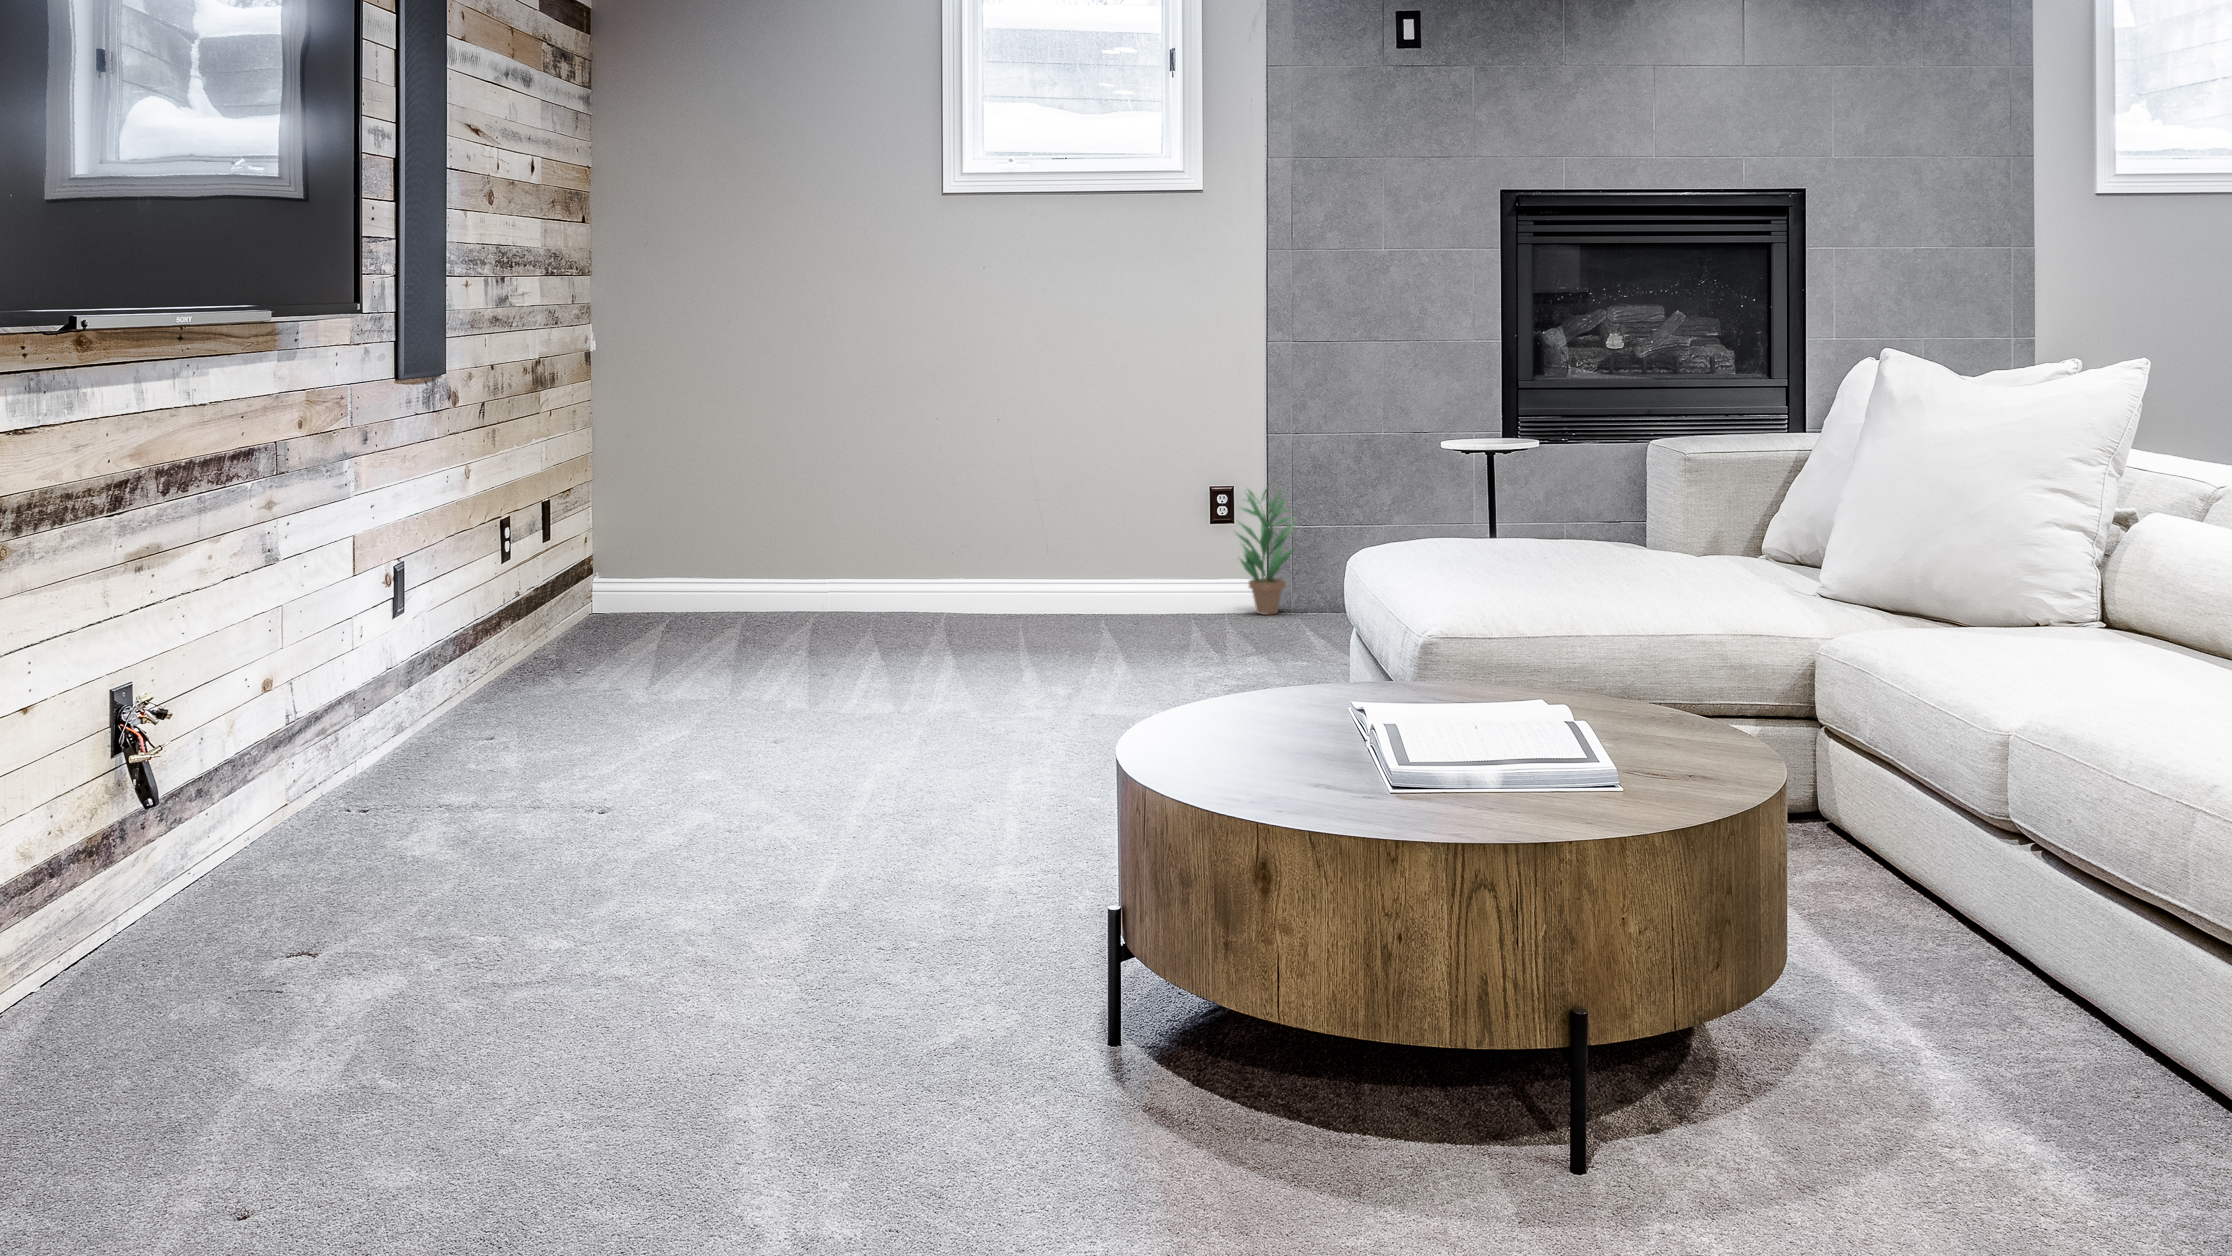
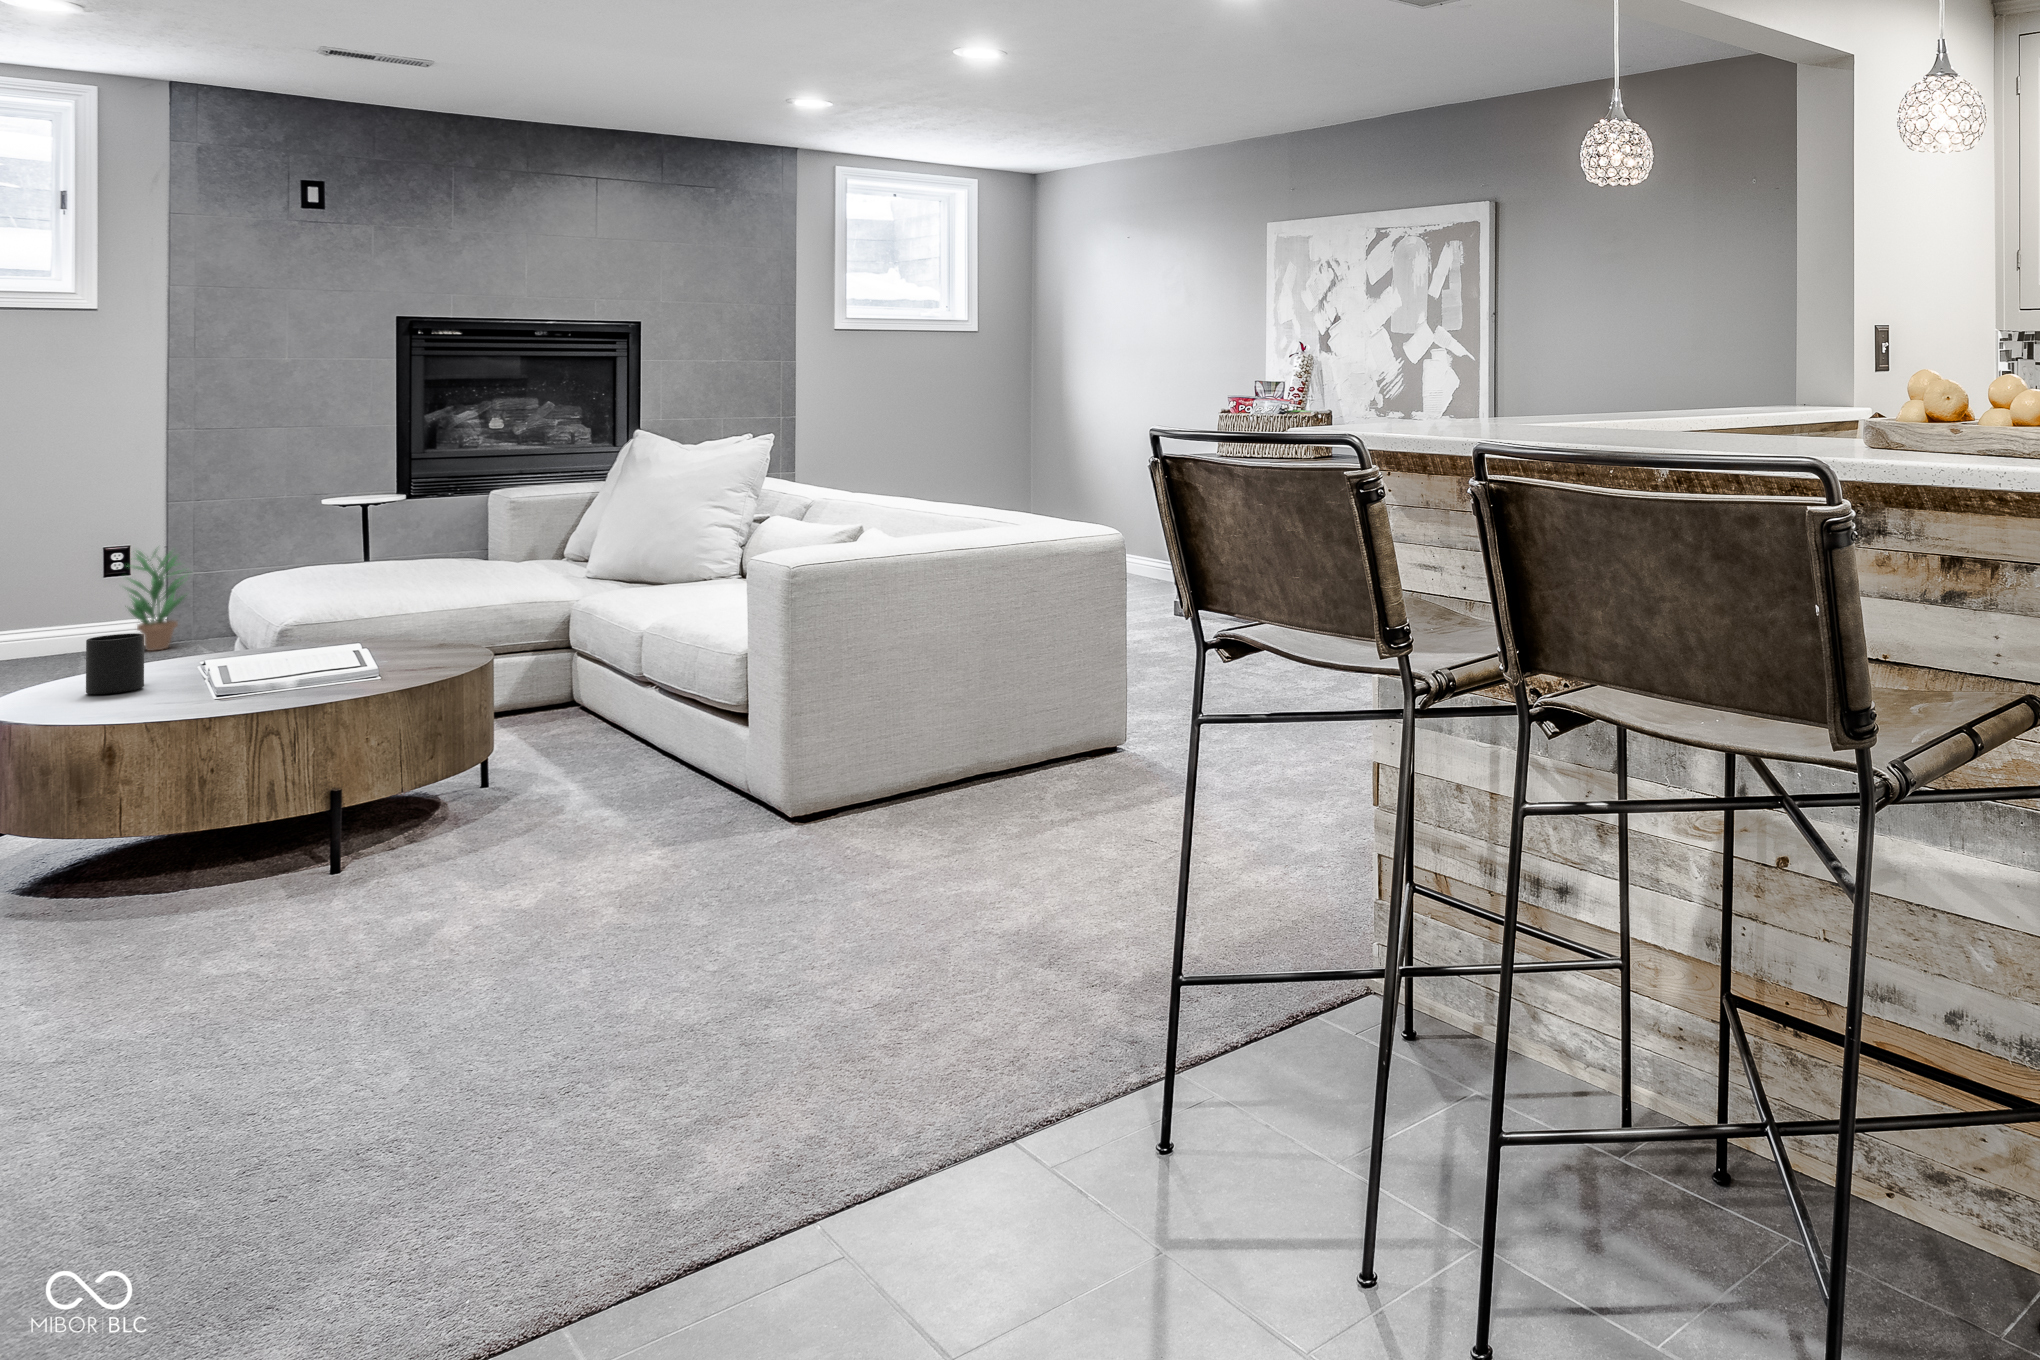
mug: none [1219,641,1287,740] -> present [86,633,144,694]

